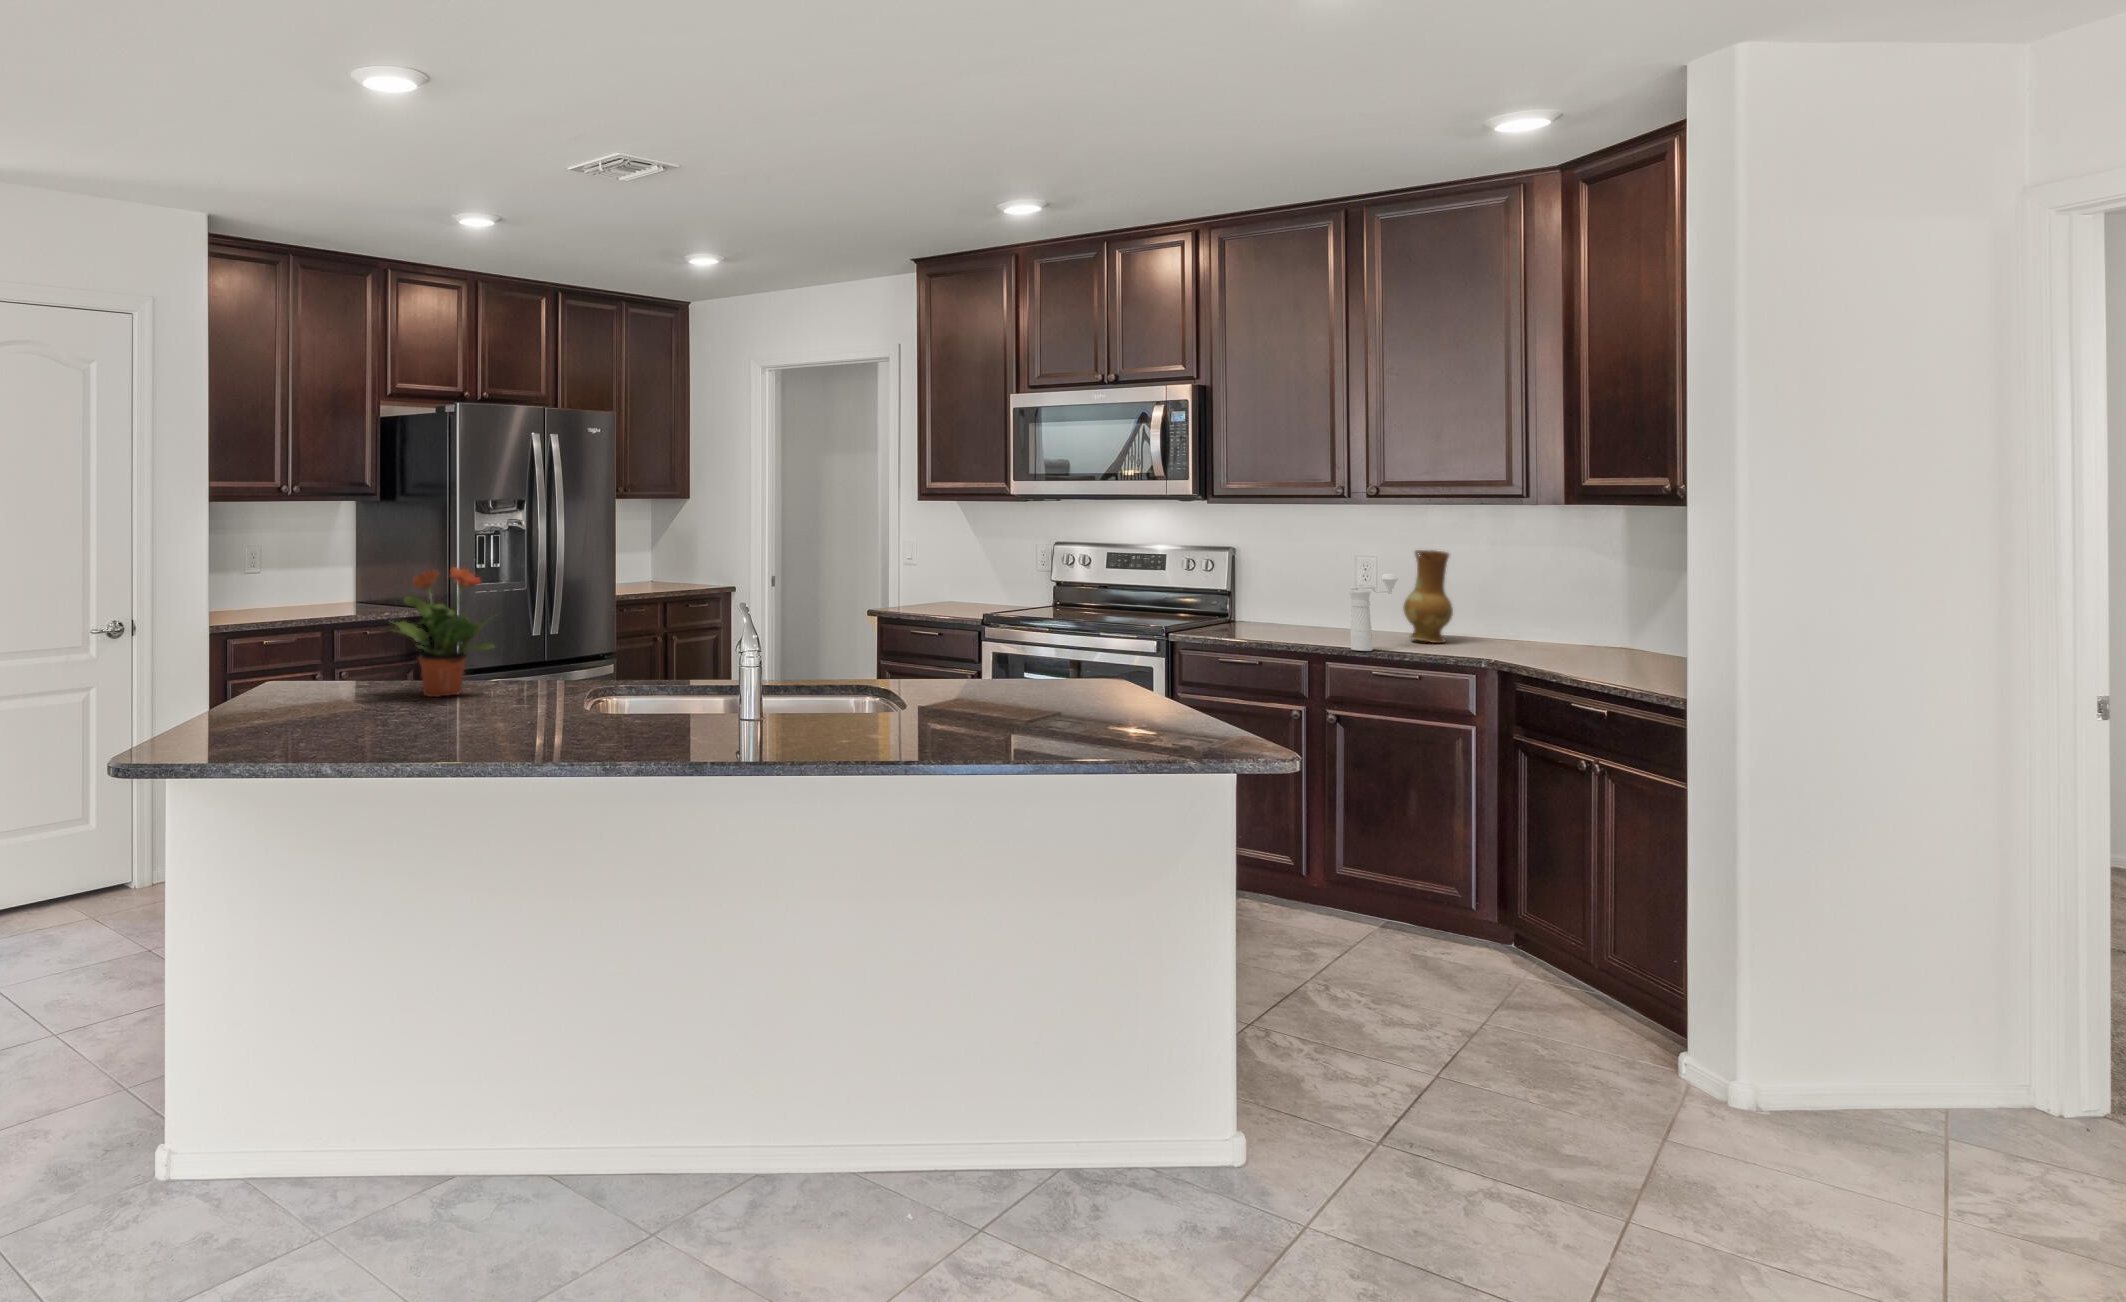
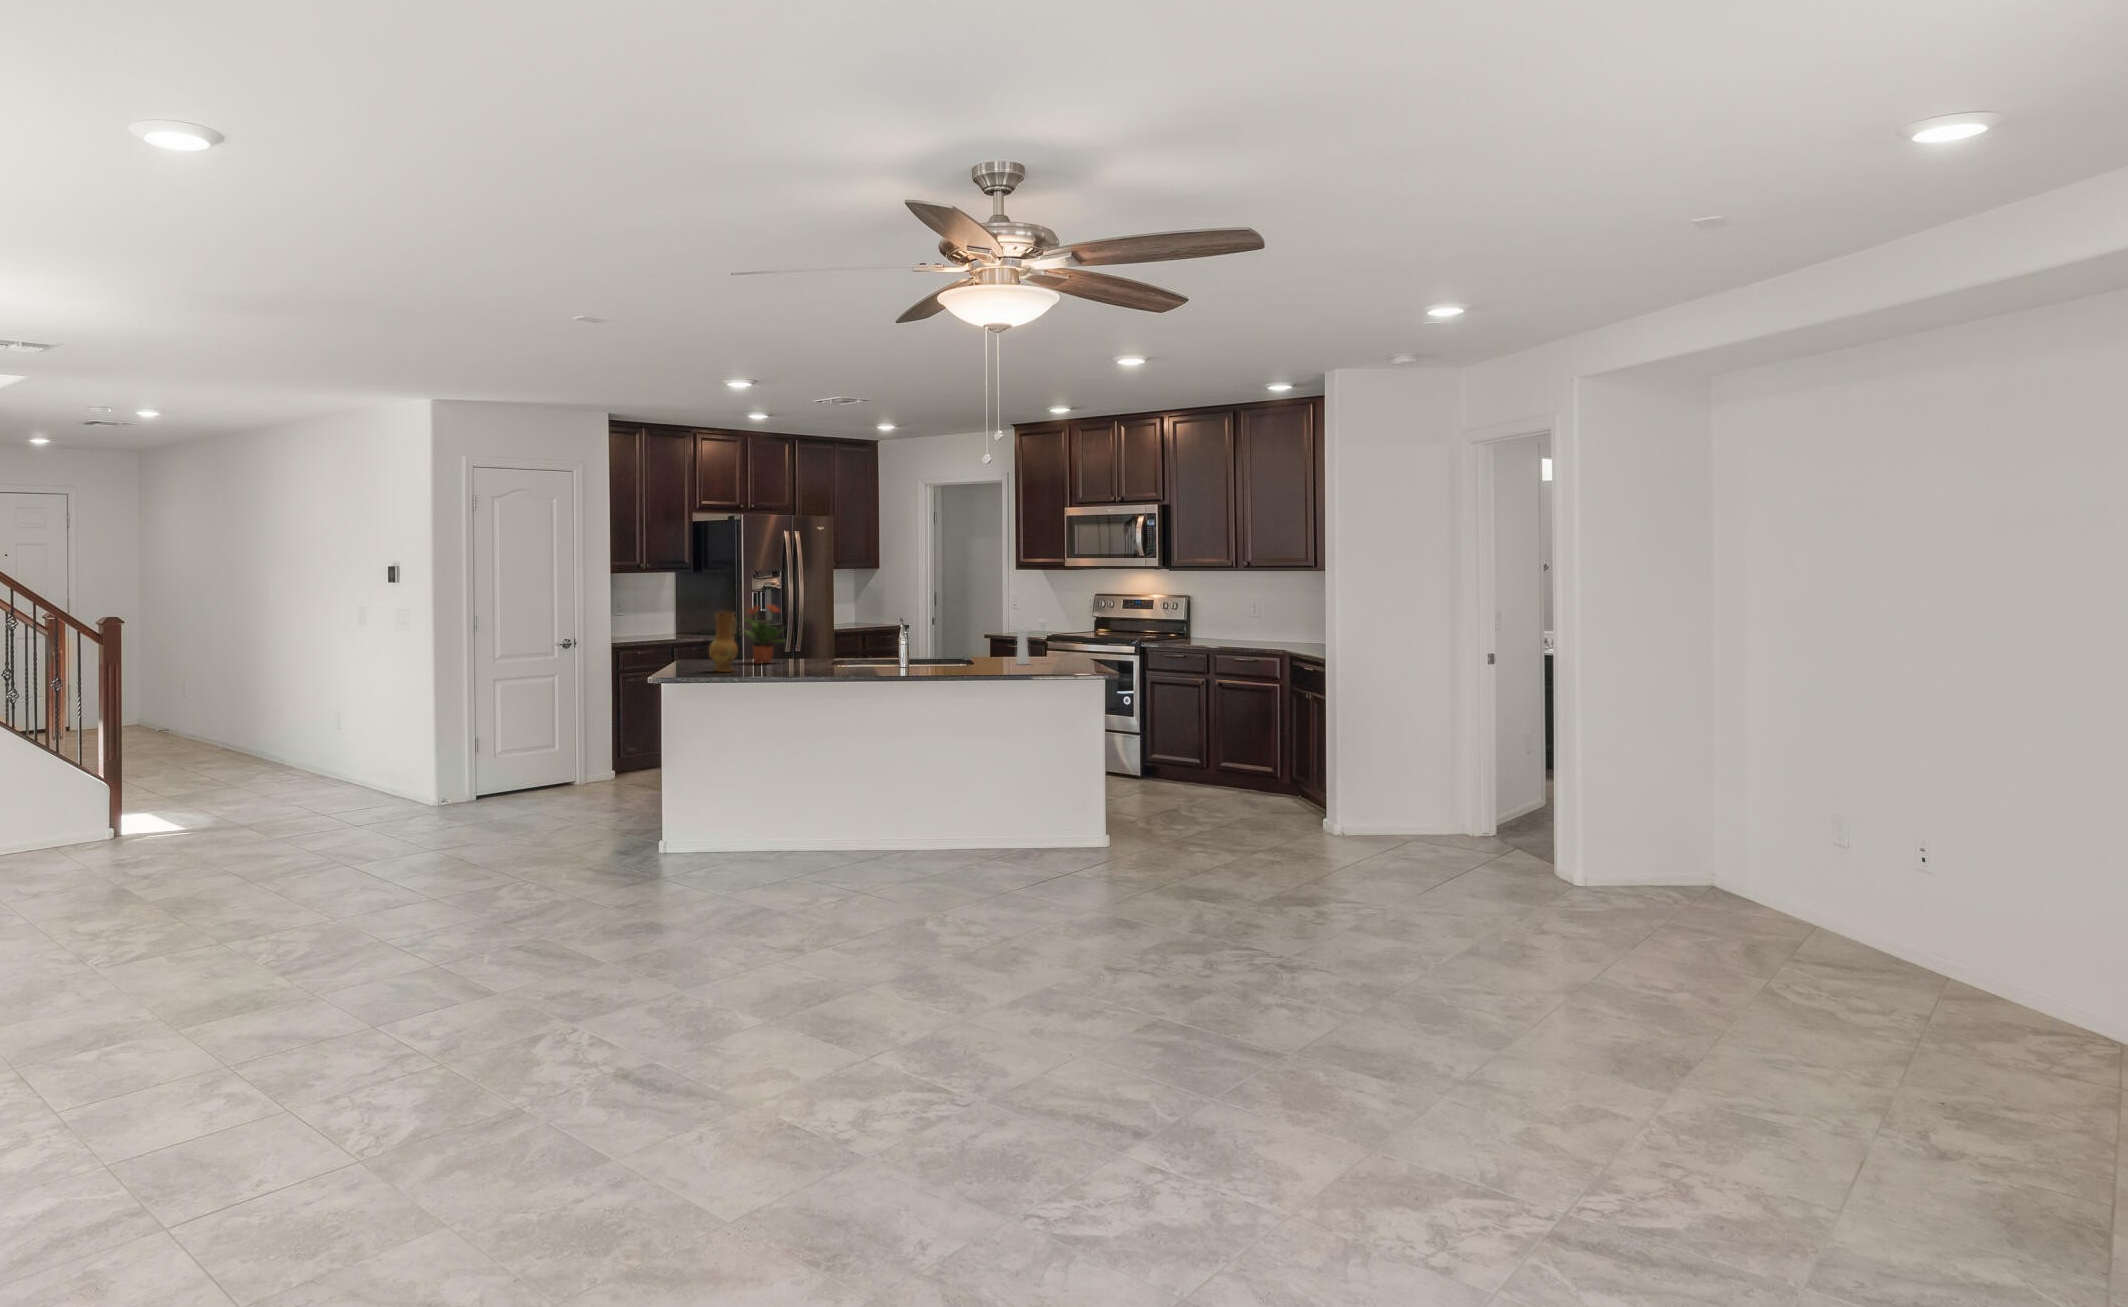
ceramic jug: present [1403,550,1453,643] -> present [709,612,738,672]
pepper mill: present [1349,574,1398,651] -> present [1017,619,1047,665]

